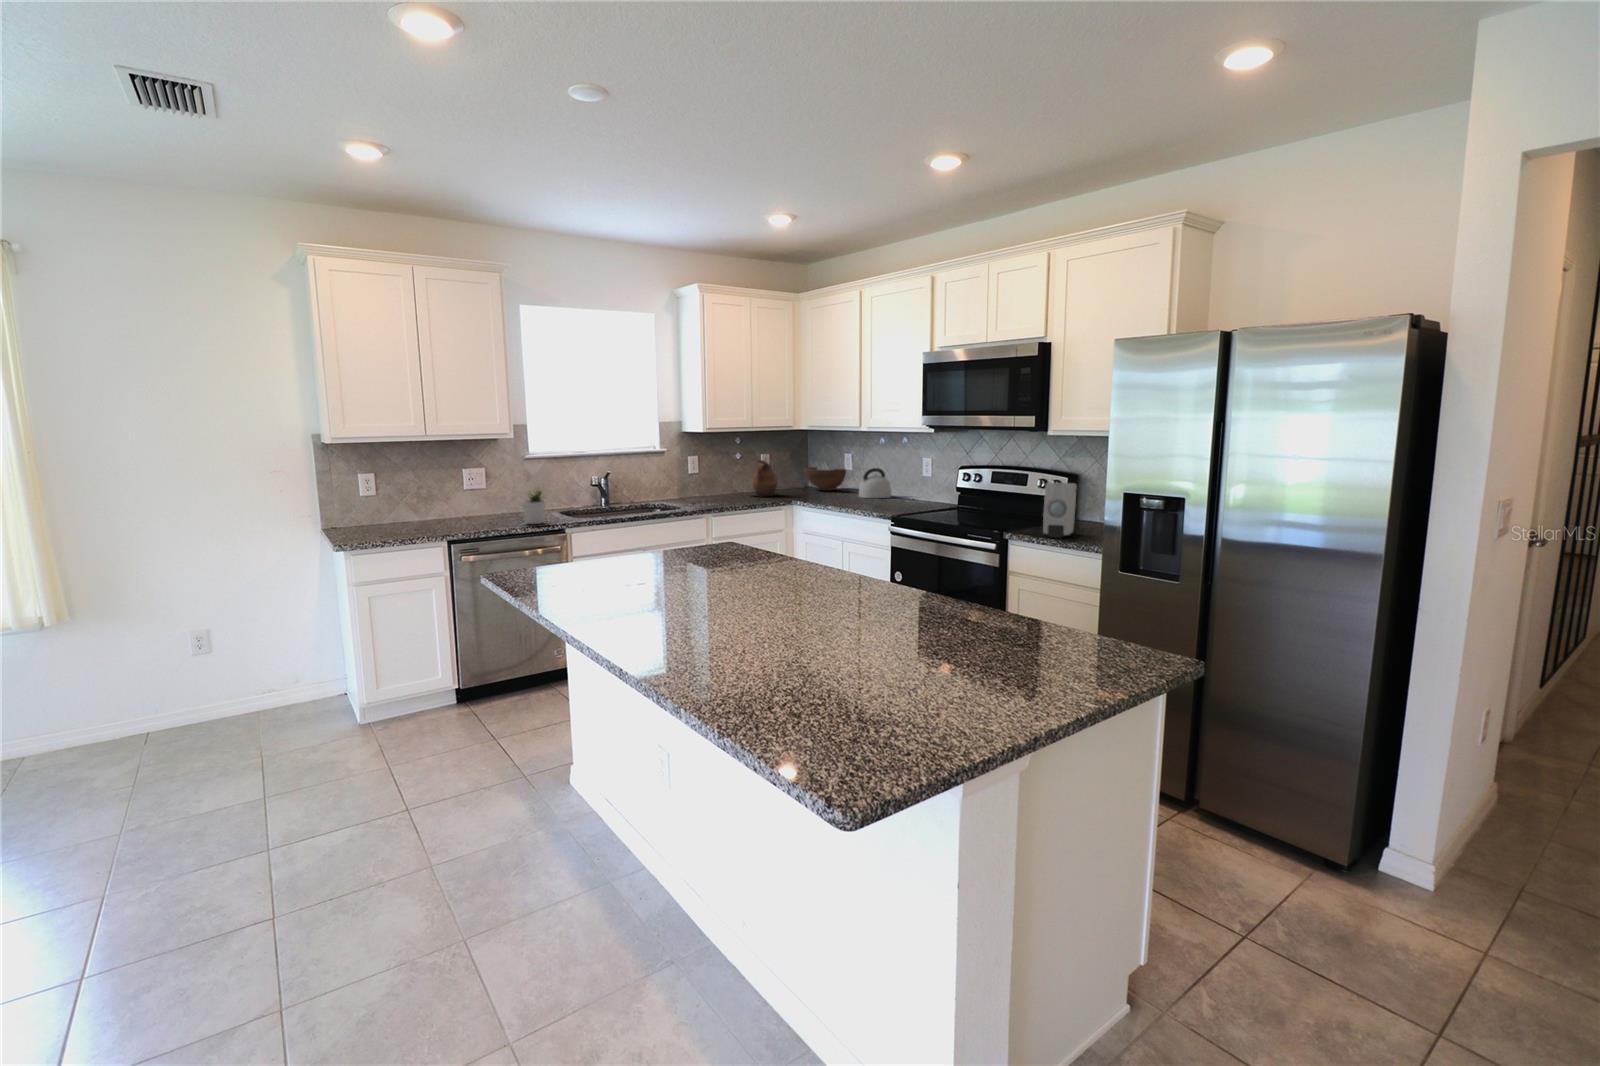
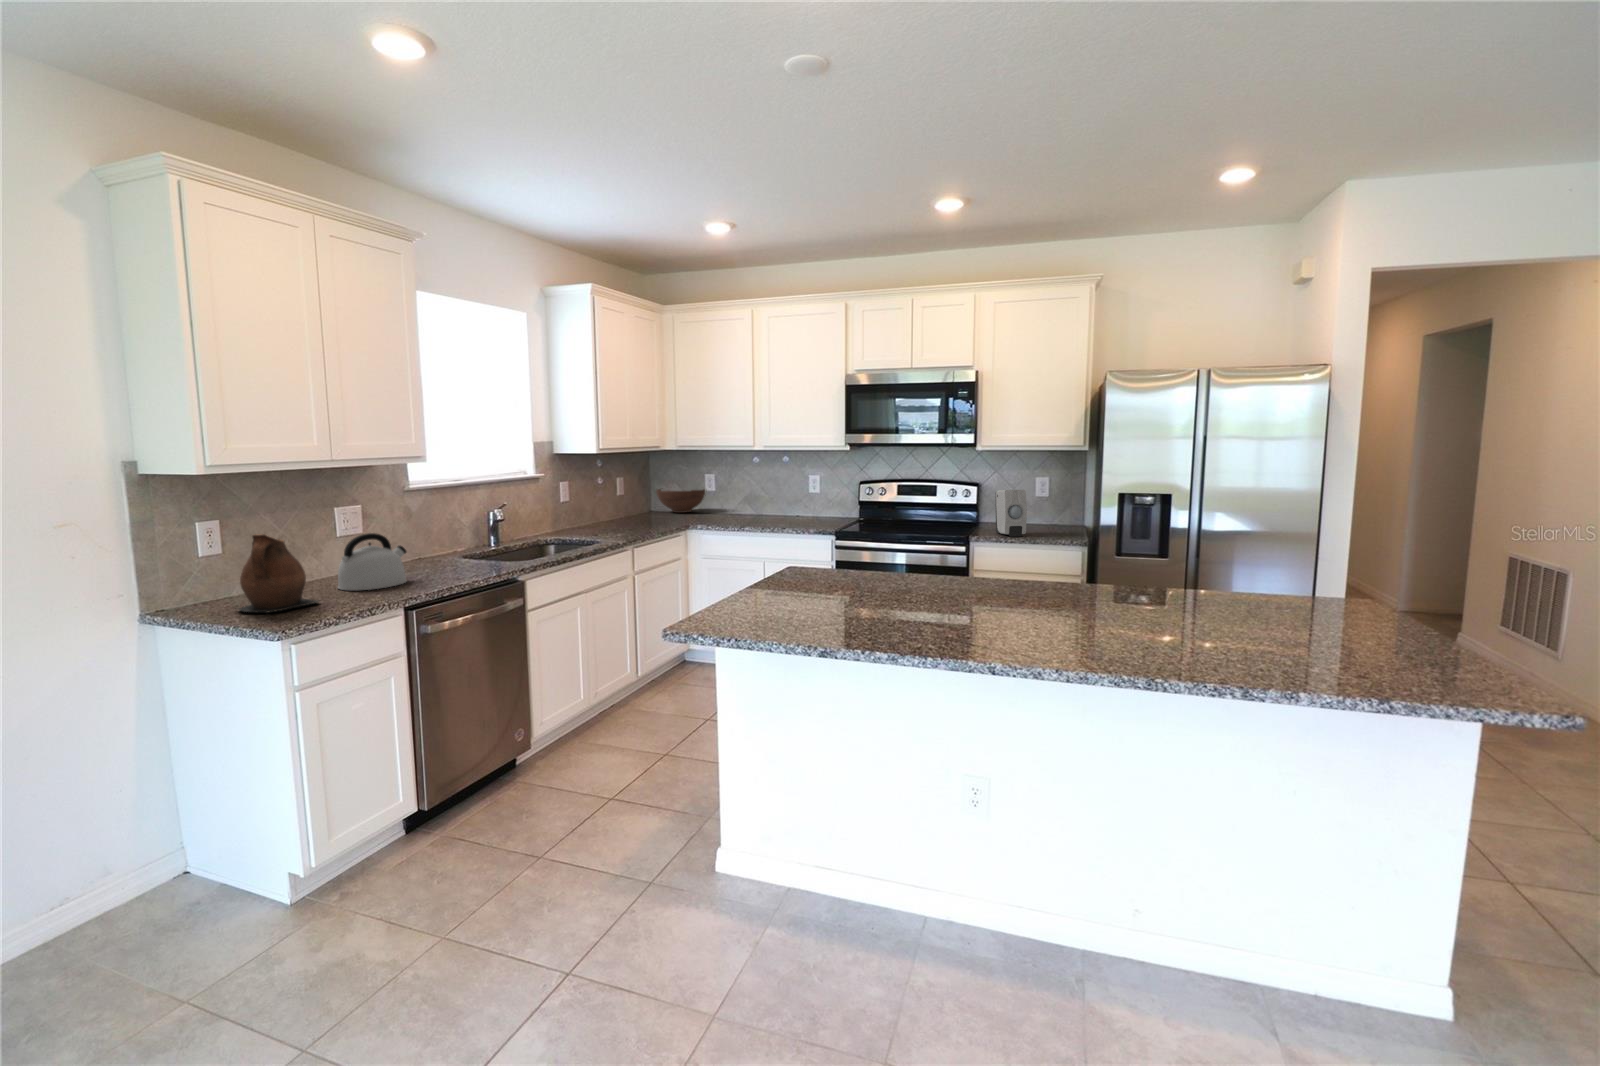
ceramic pitcher: present [752,460,777,496] -> present [239,534,319,613]
kettle: present [859,468,892,498] -> present [338,533,407,591]
potted plant: present [521,491,546,524] -> none [459,523,494,574]

